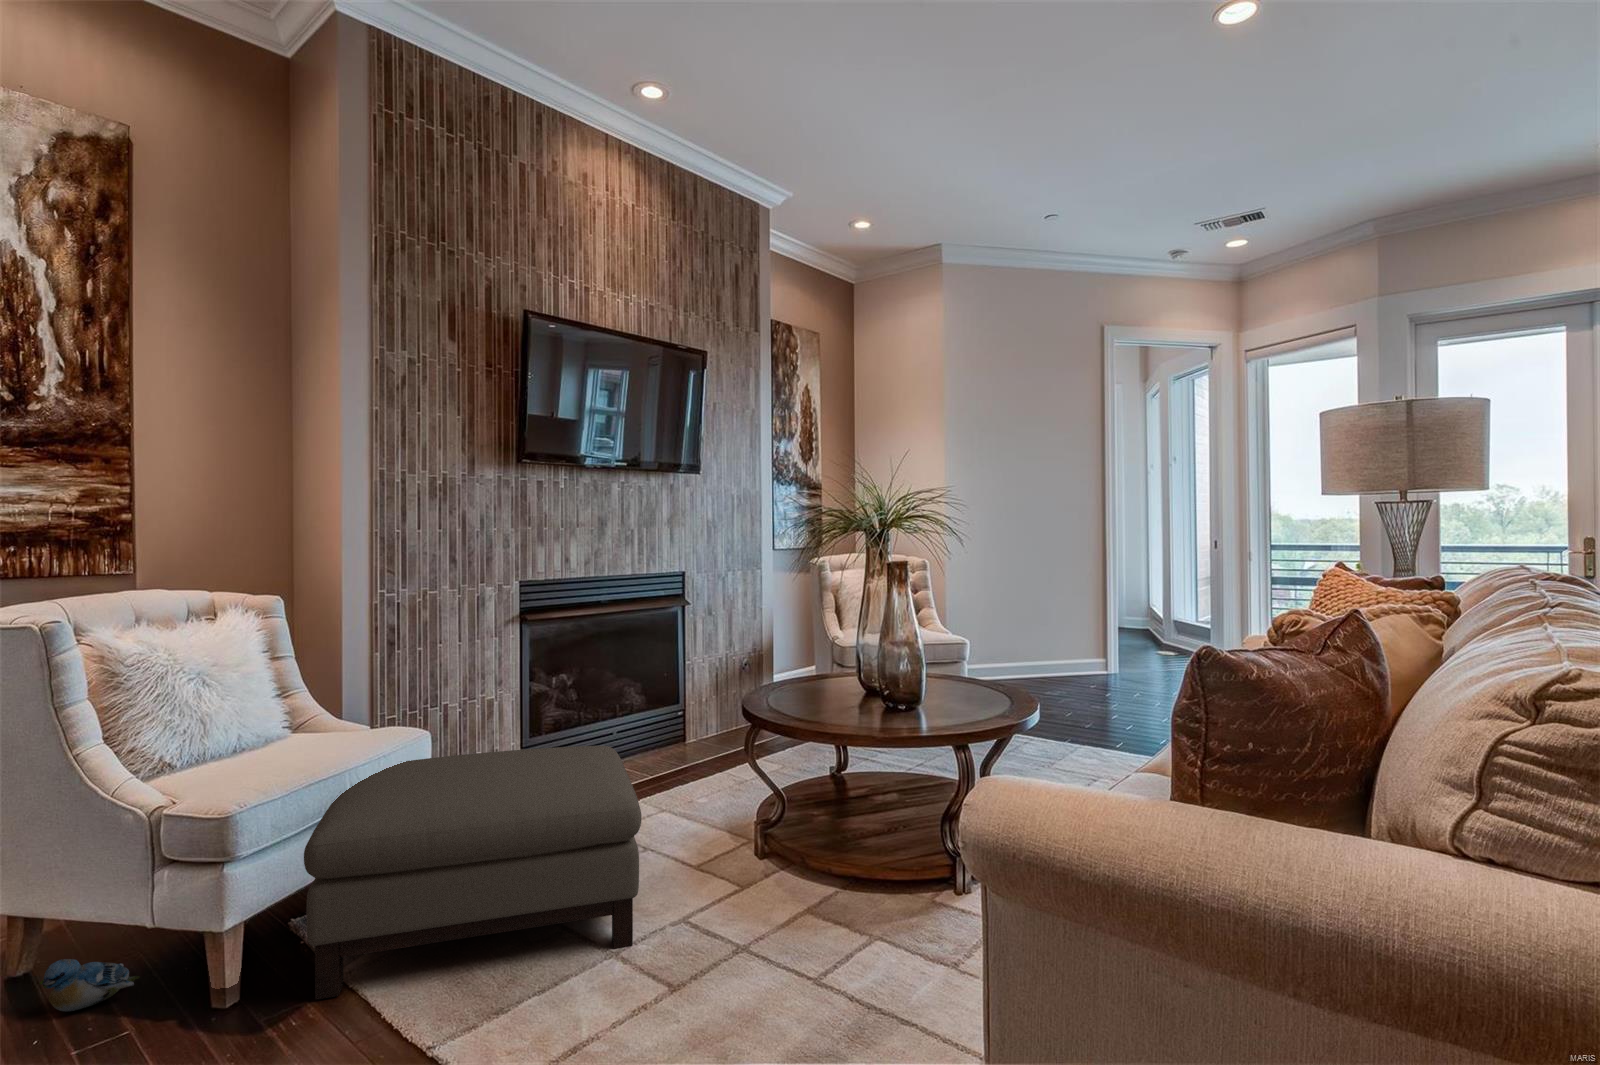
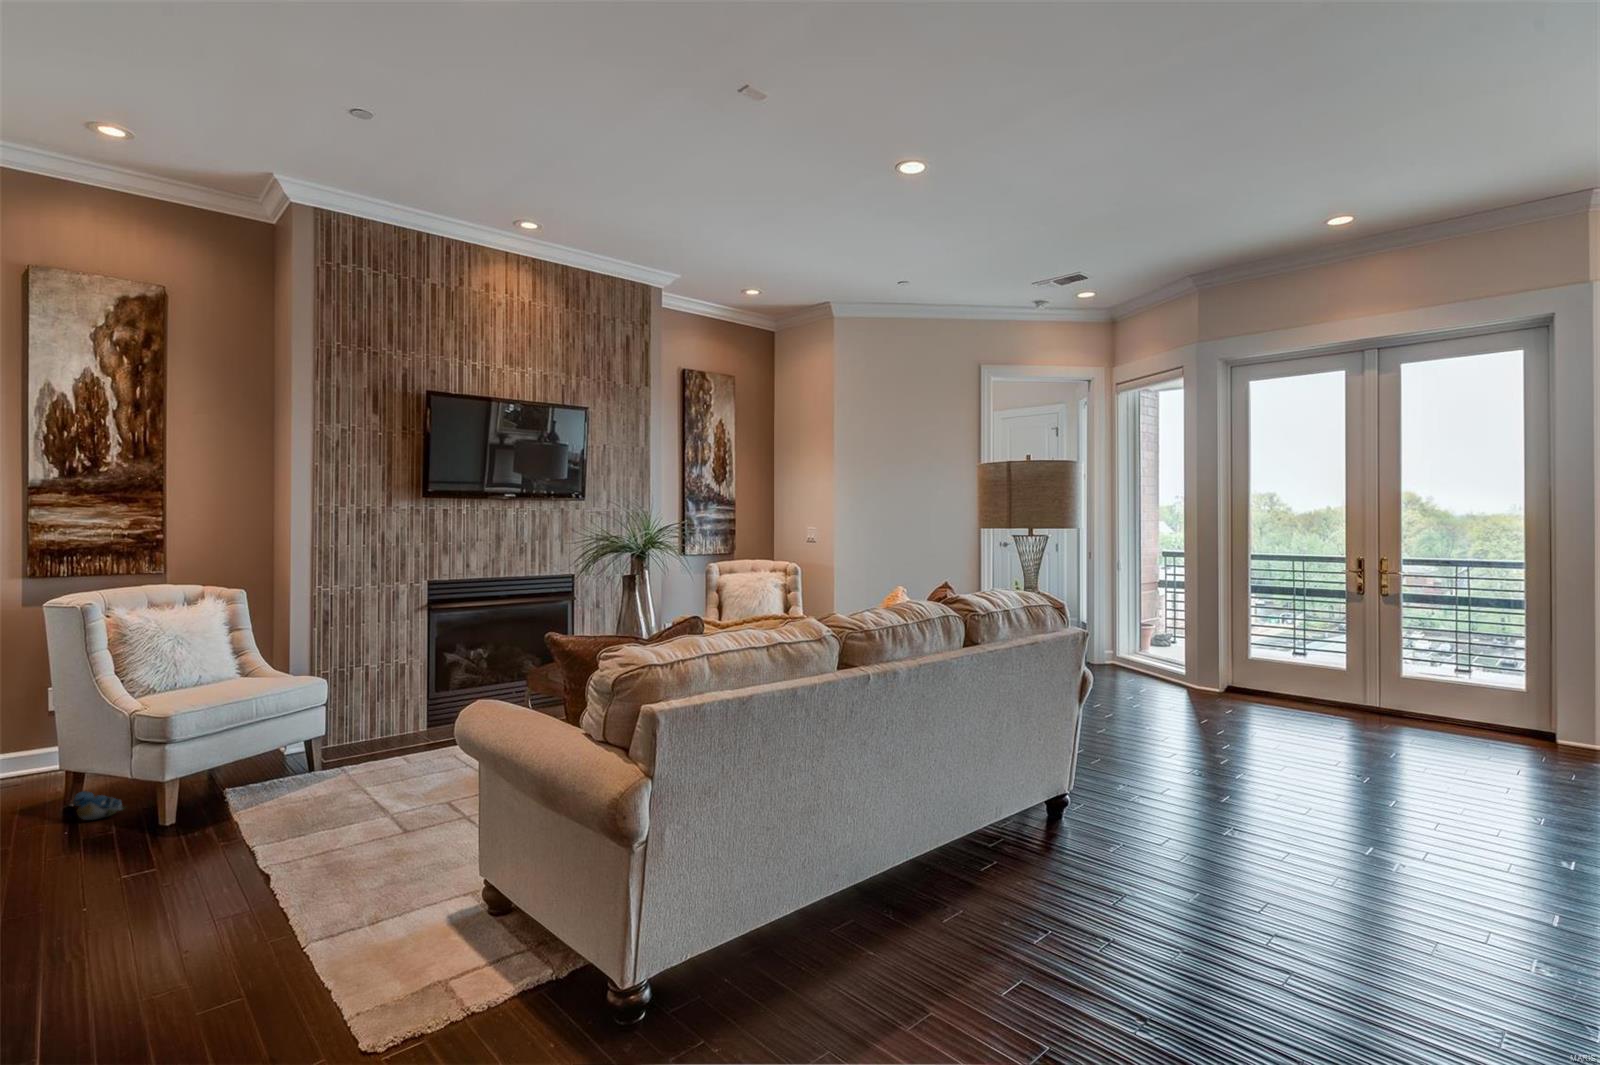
ottoman: present [304,746,642,1000] -> none [206,694,444,824]

